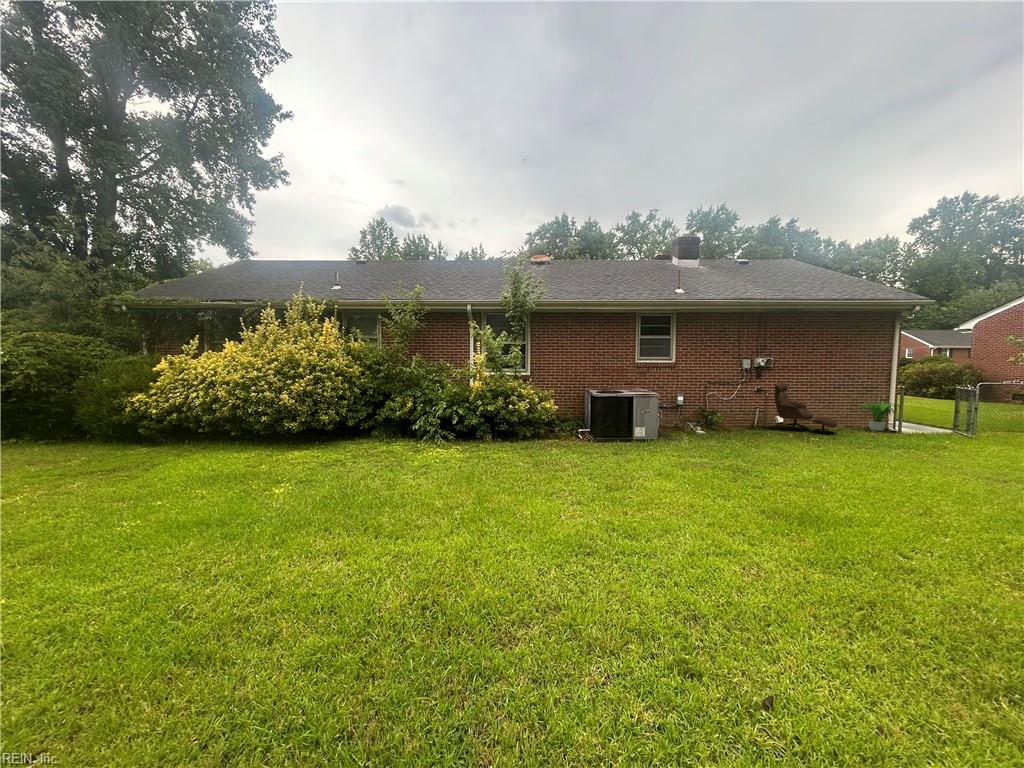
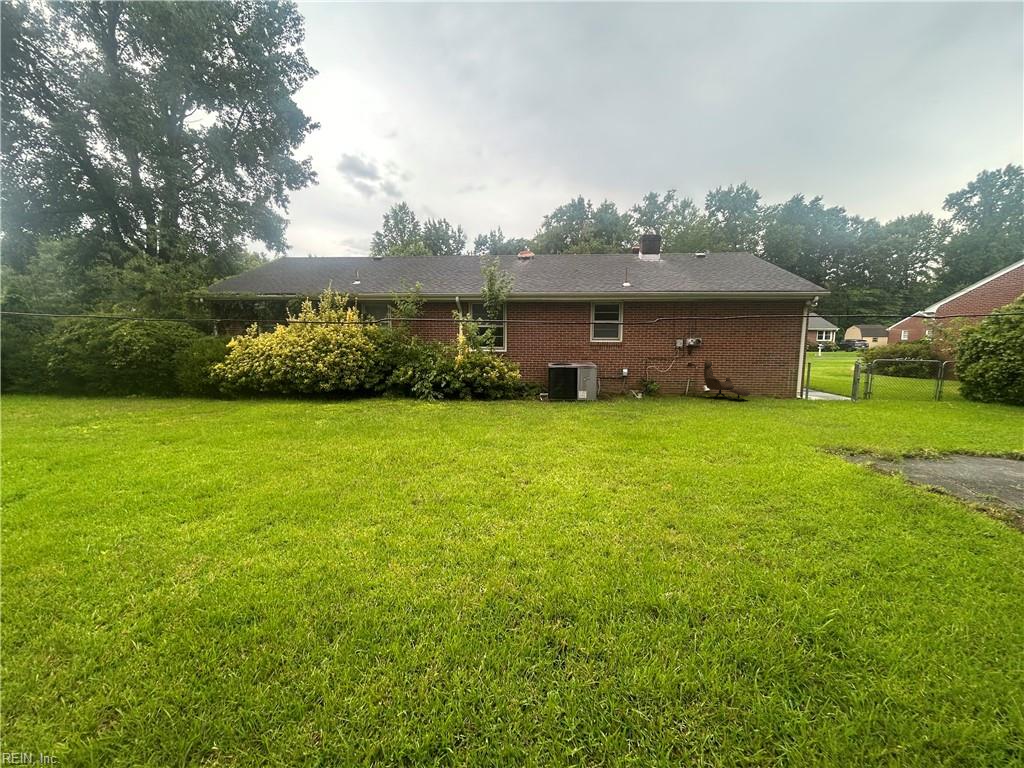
potted plant: present [859,402,901,431] -> none [775,377,805,400]

